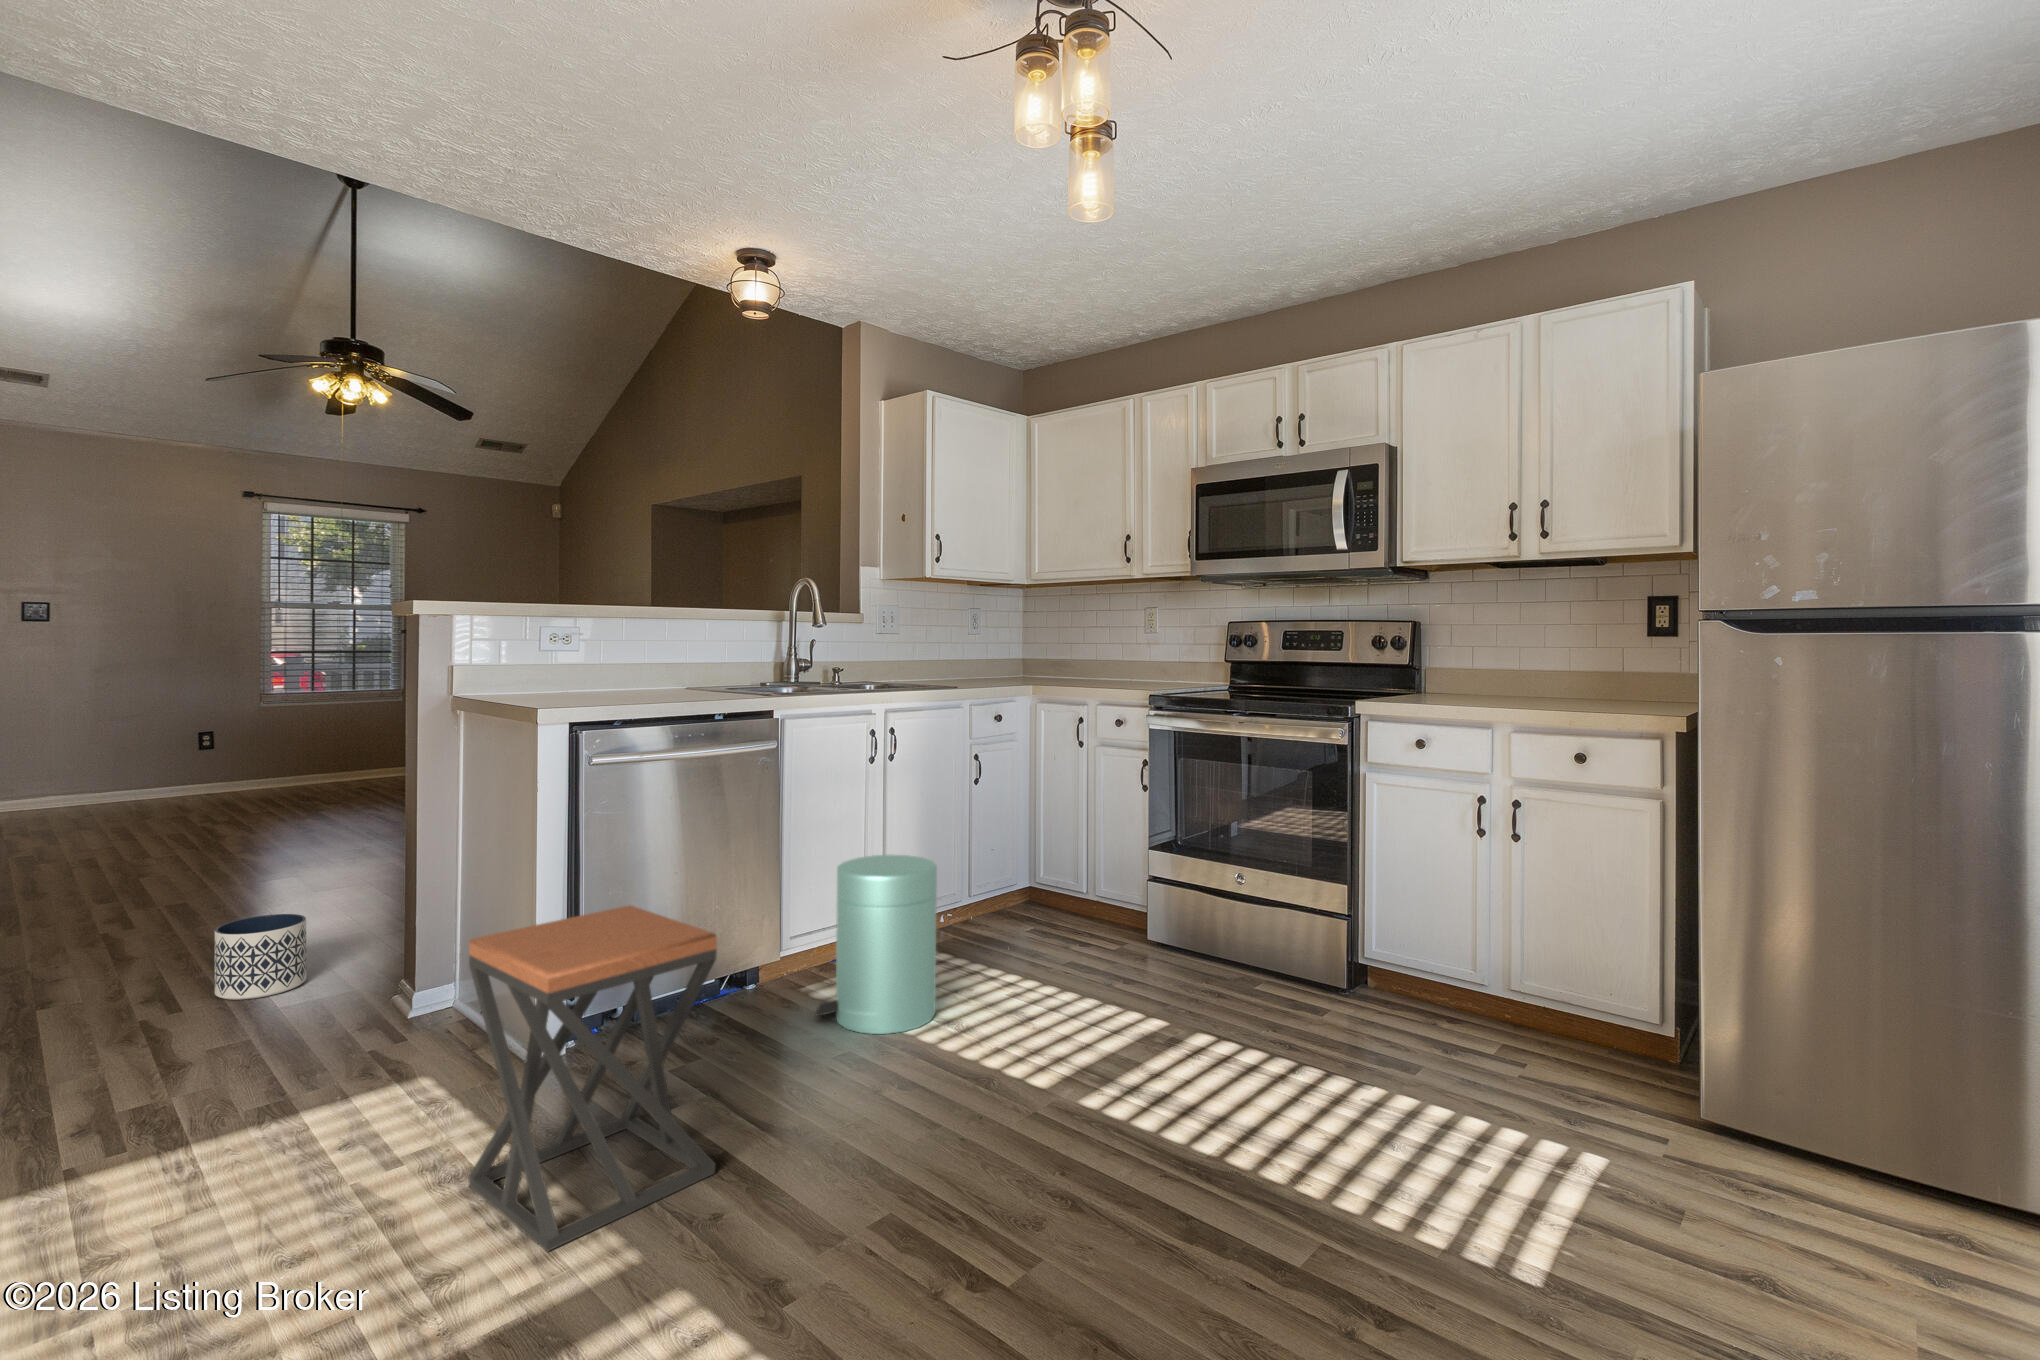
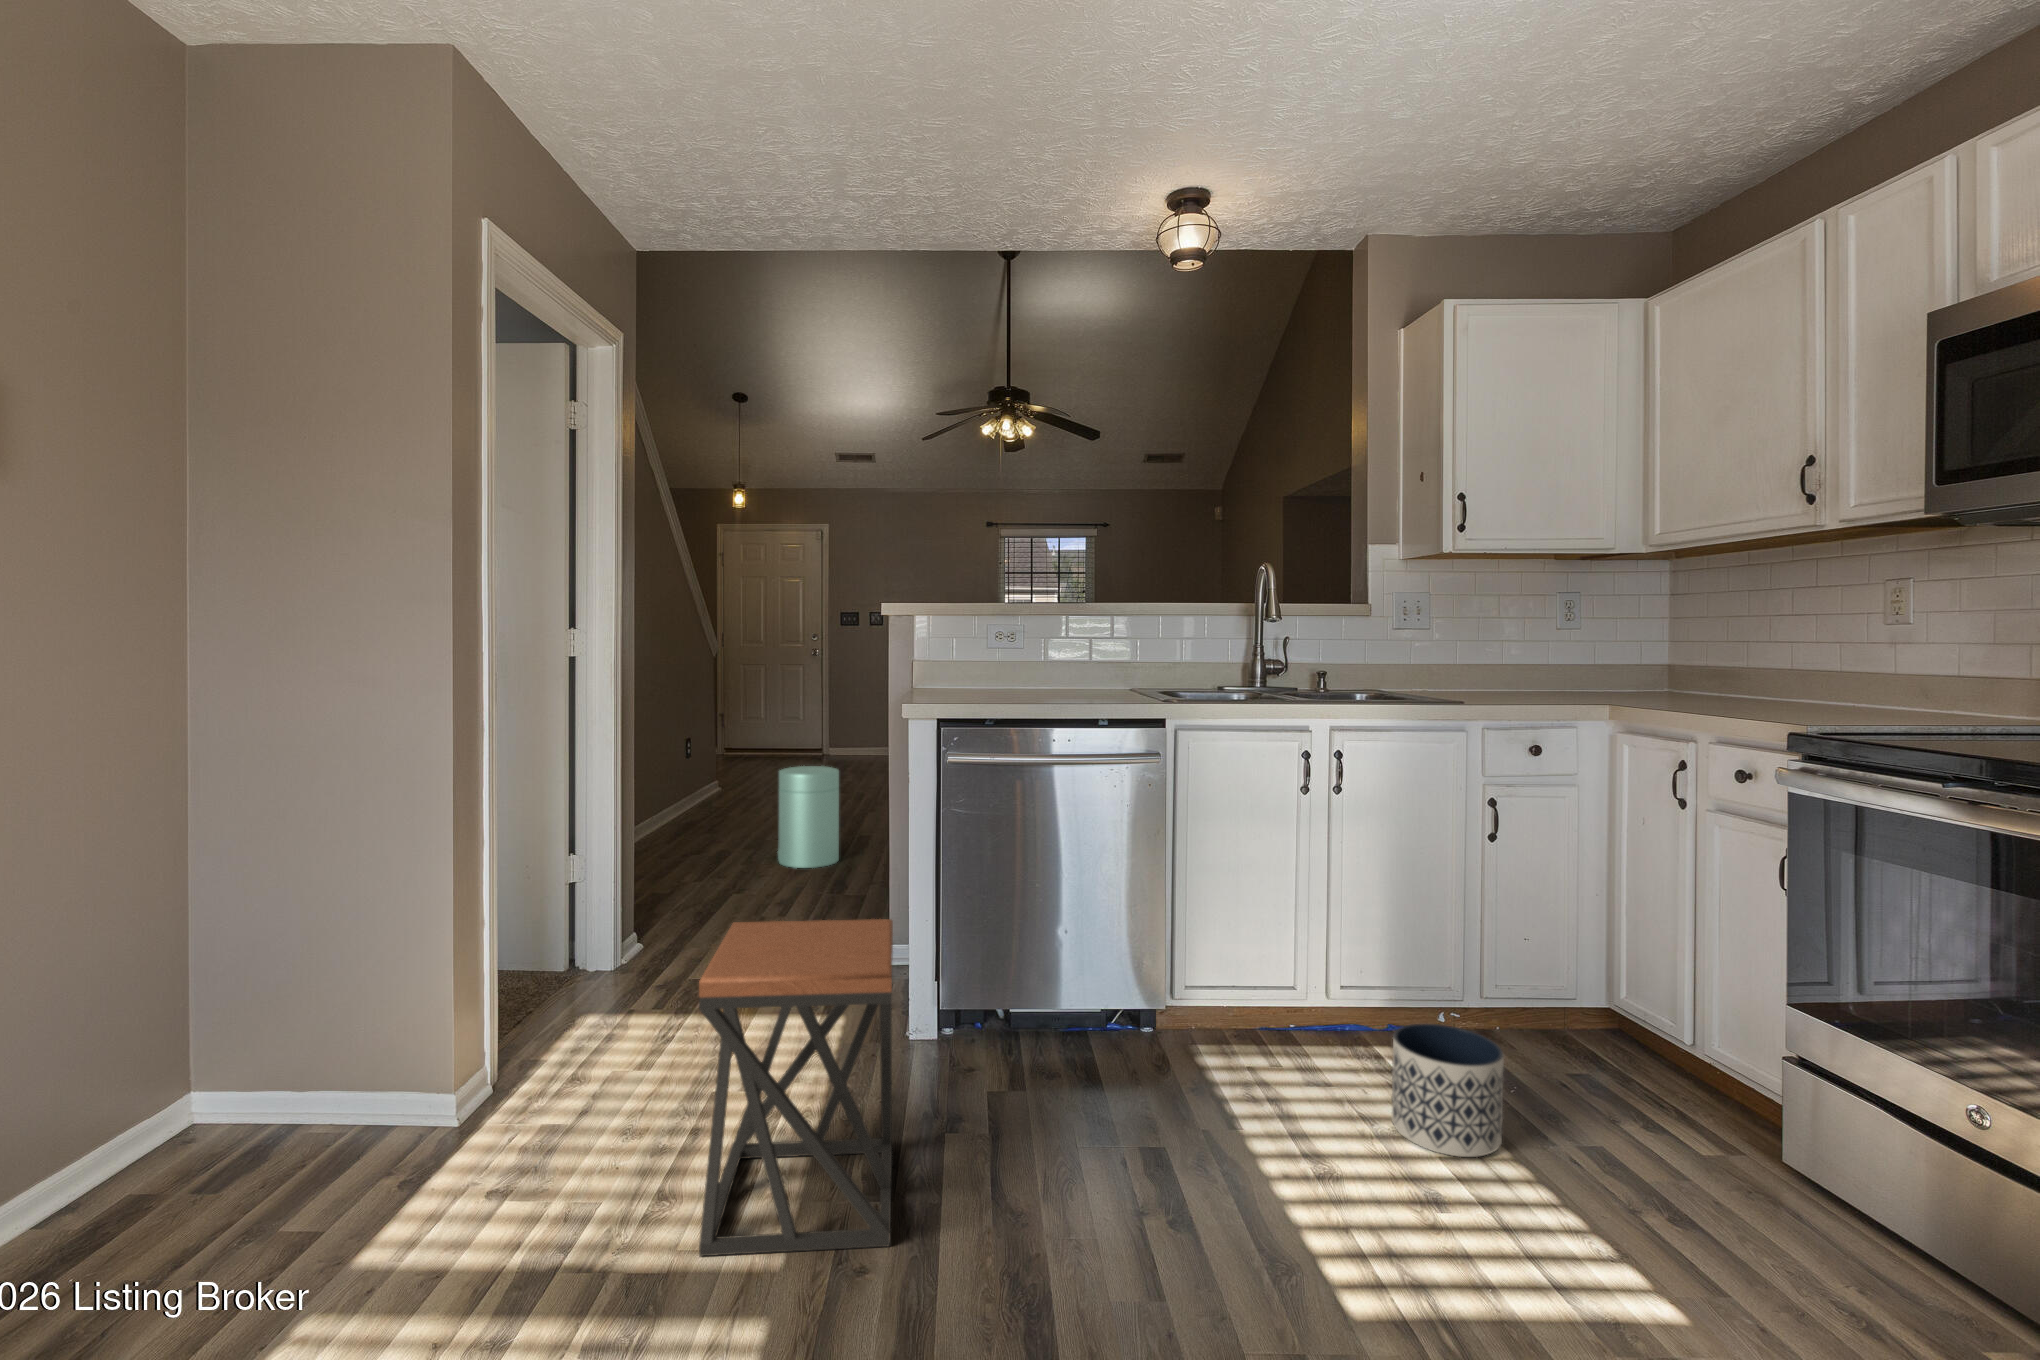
trash can: present [816,855,937,1034] -> present [777,766,839,868]
planter: present [214,914,306,1000] -> present [1392,1024,1504,1157]

